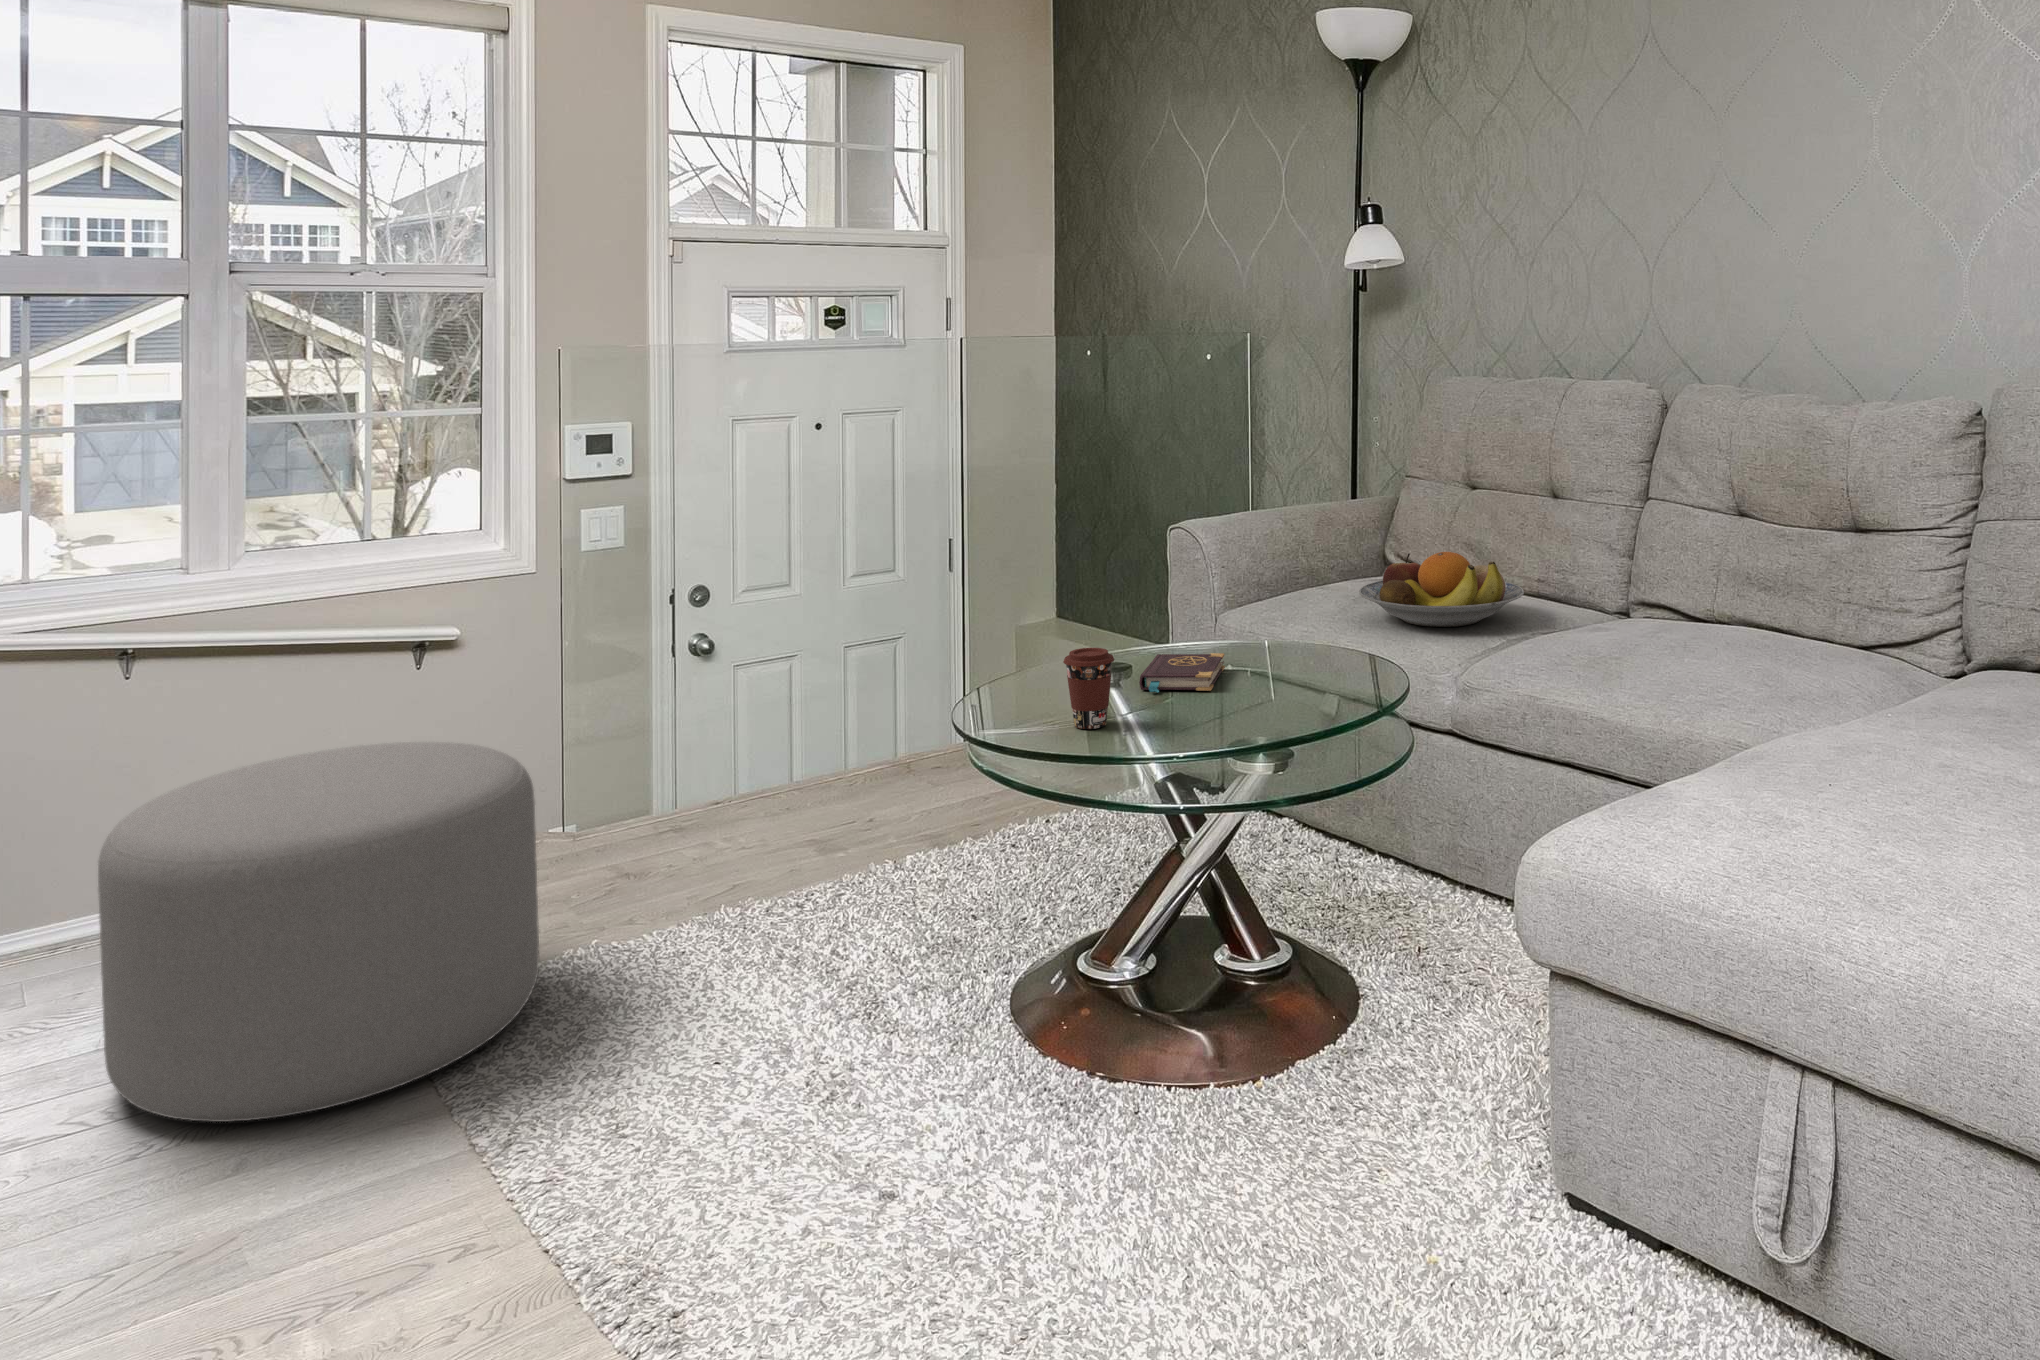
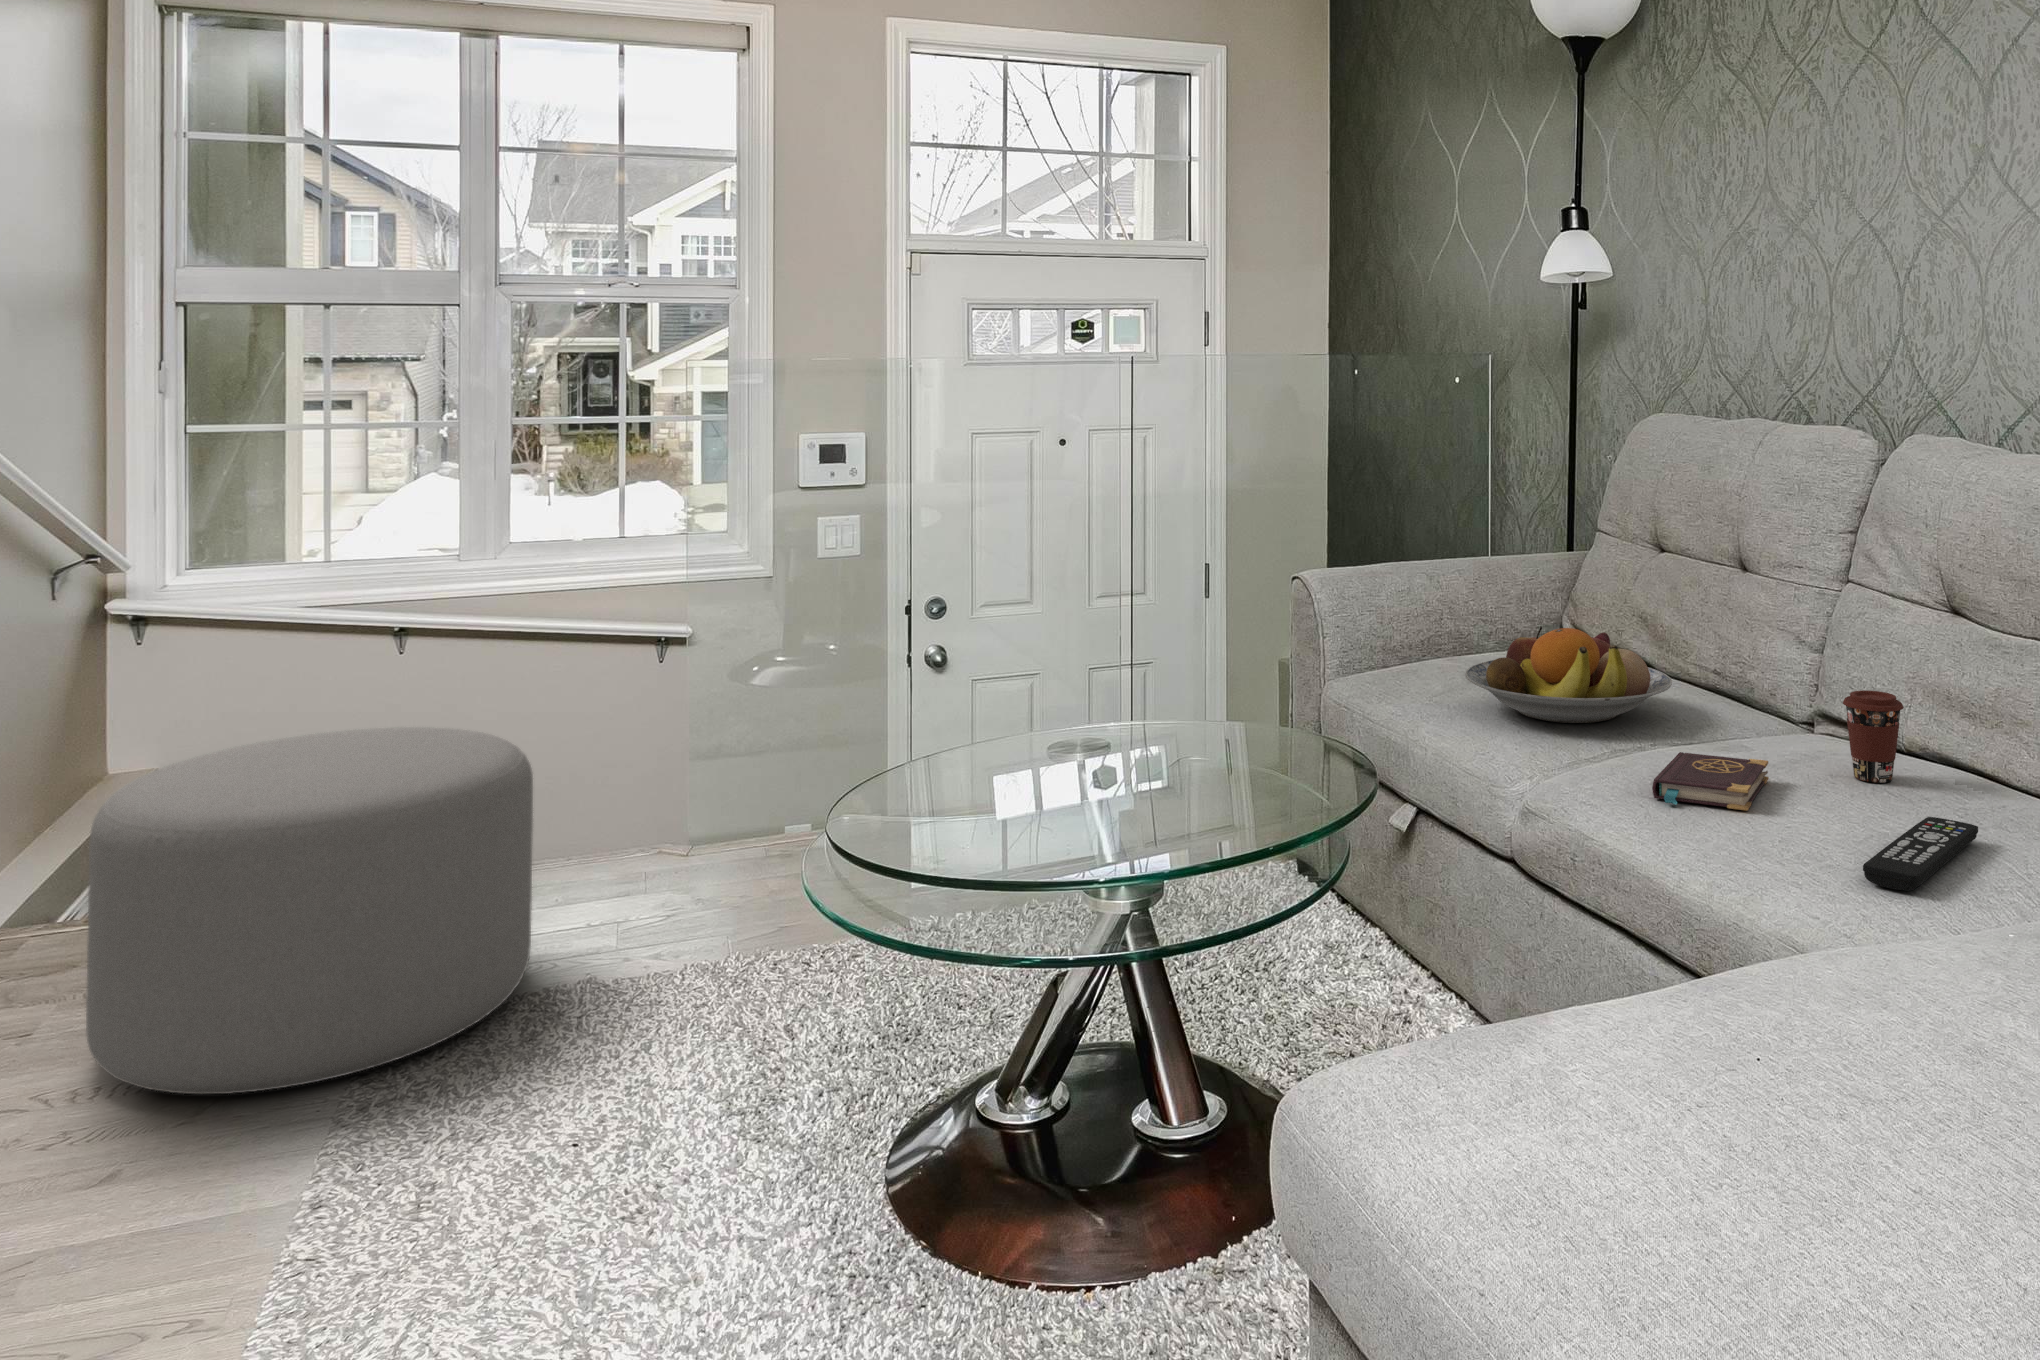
coffee cup: present [1063,648,1114,729] -> present [1843,690,1904,783]
book: present [1139,653,1225,692] -> present [1652,752,1769,811]
remote control: none [1771,659,1812,705] -> present [1863,817,1978,891]

